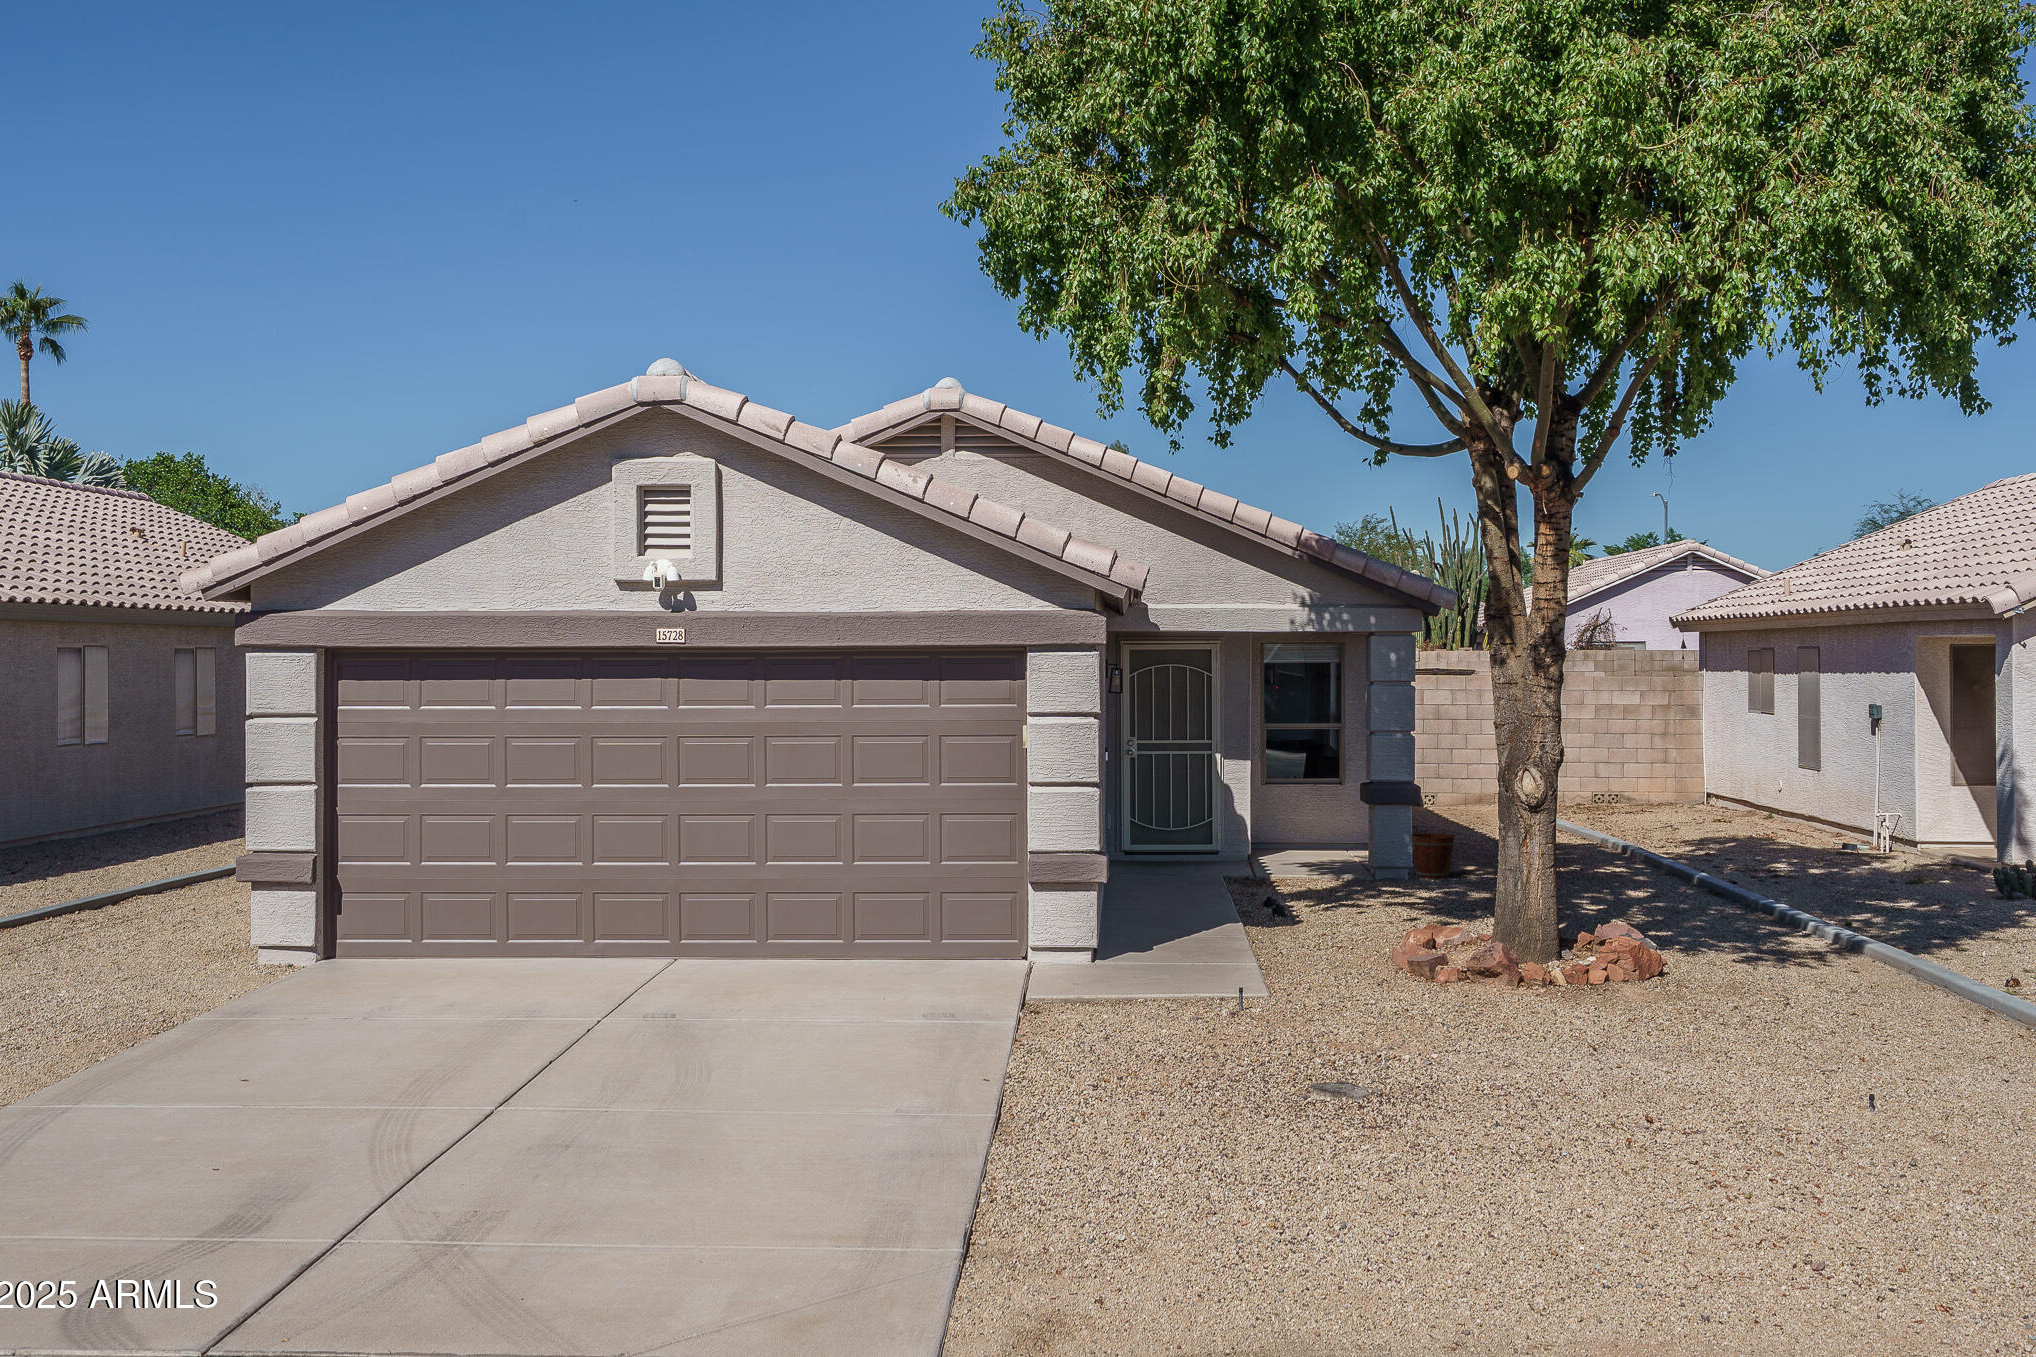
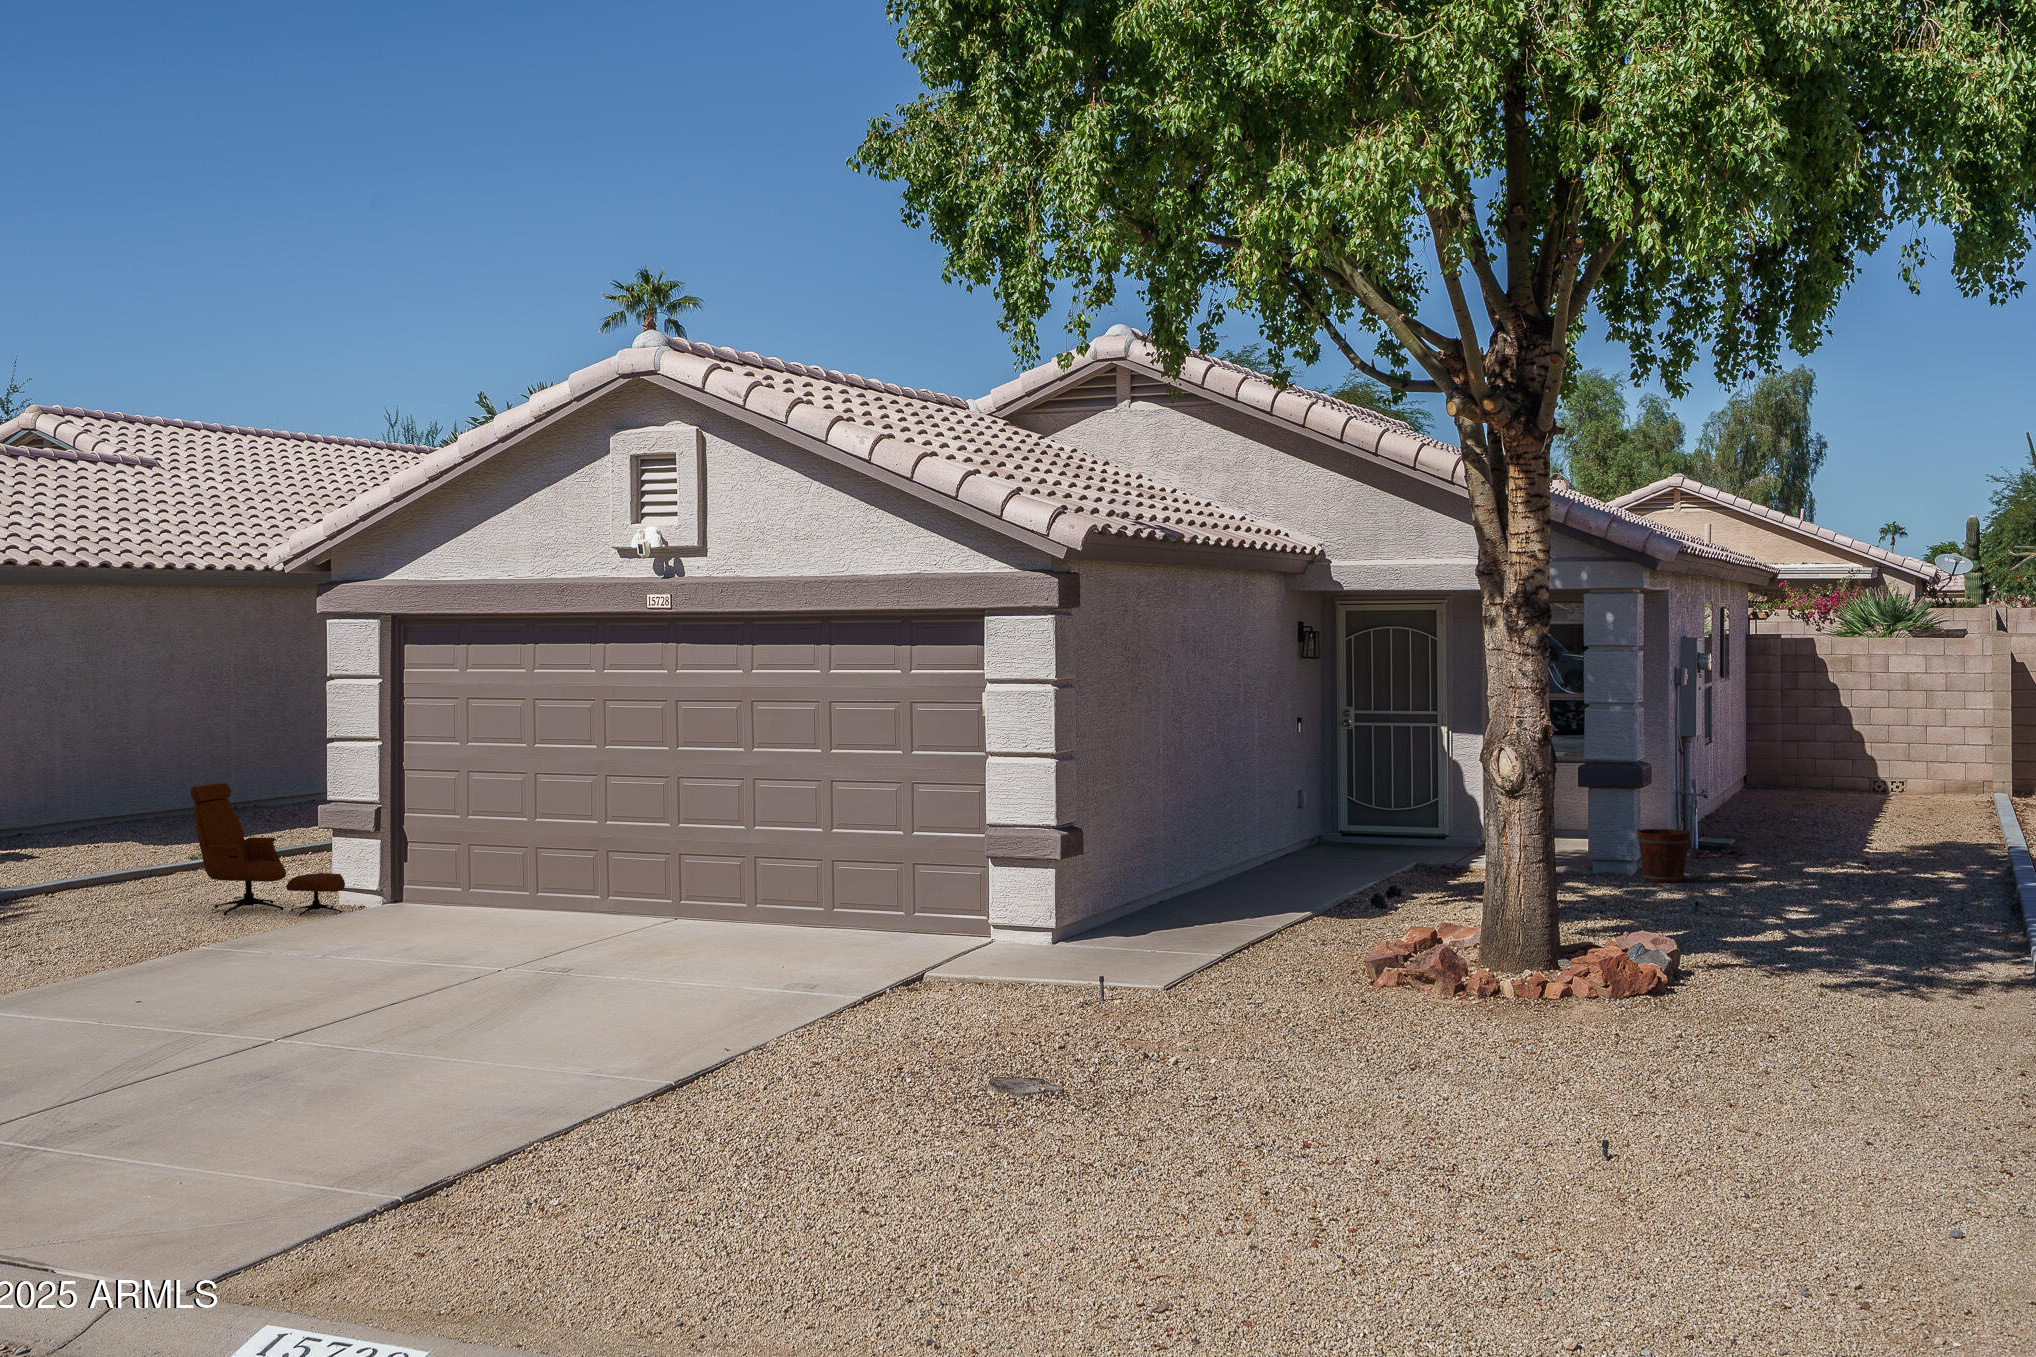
lounge chair: none [92,833,281,980] -> present [191,783,345,916]

